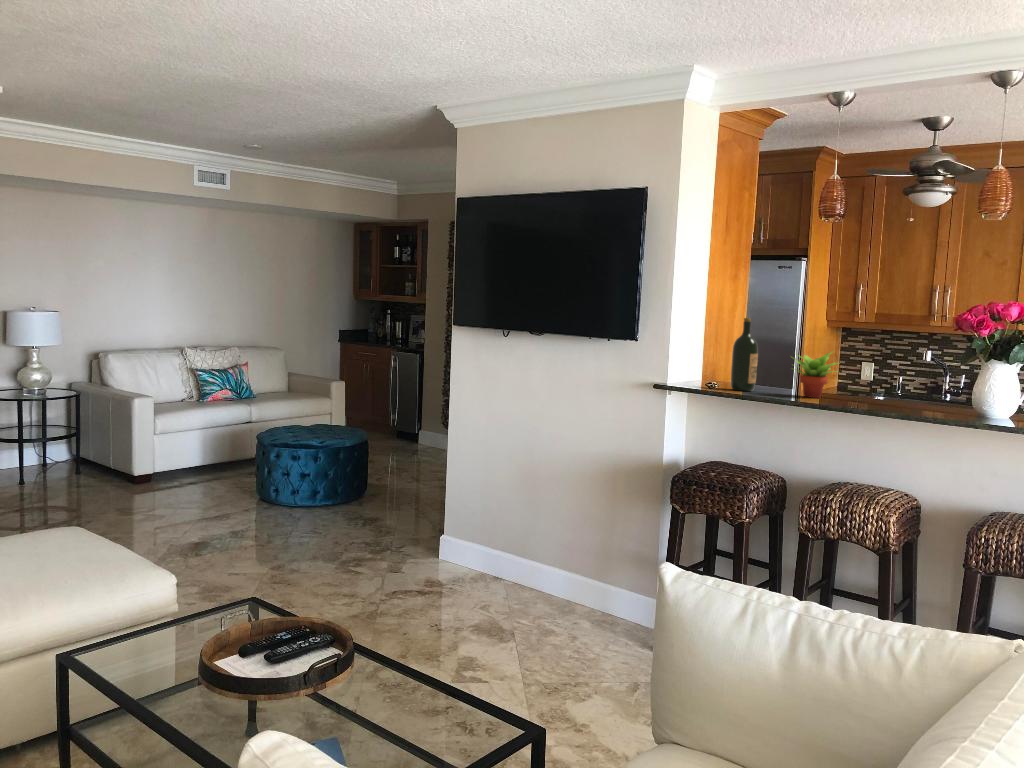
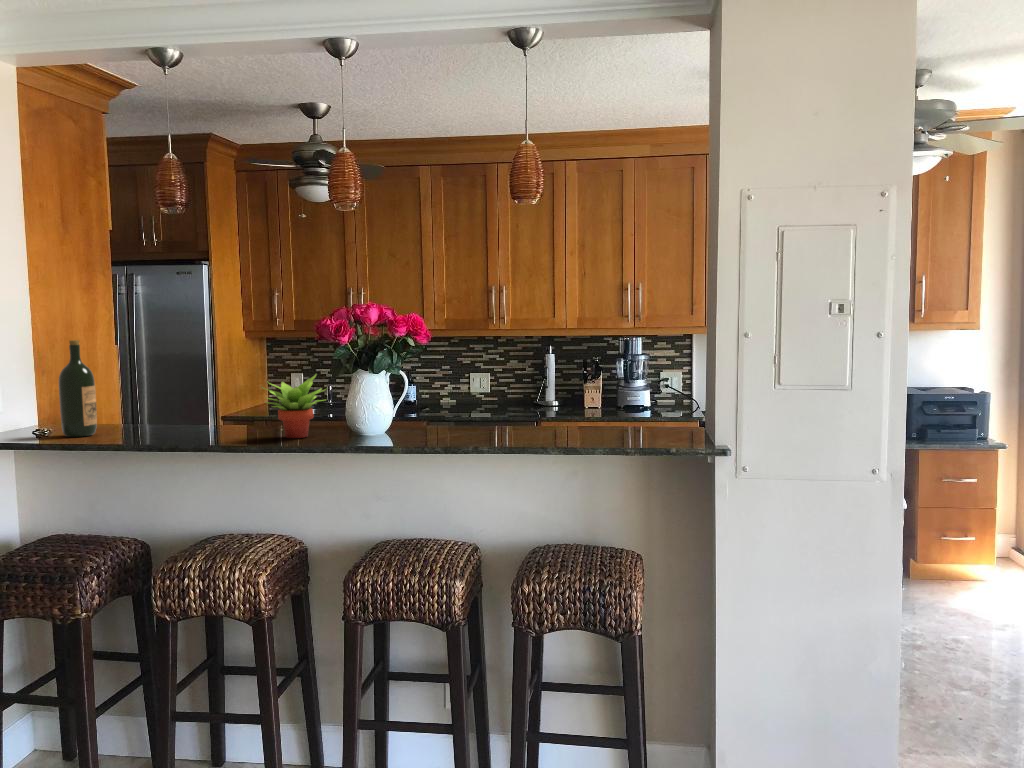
succulent plant: present [795,352,836,398] -> present [261,374,324,438]

